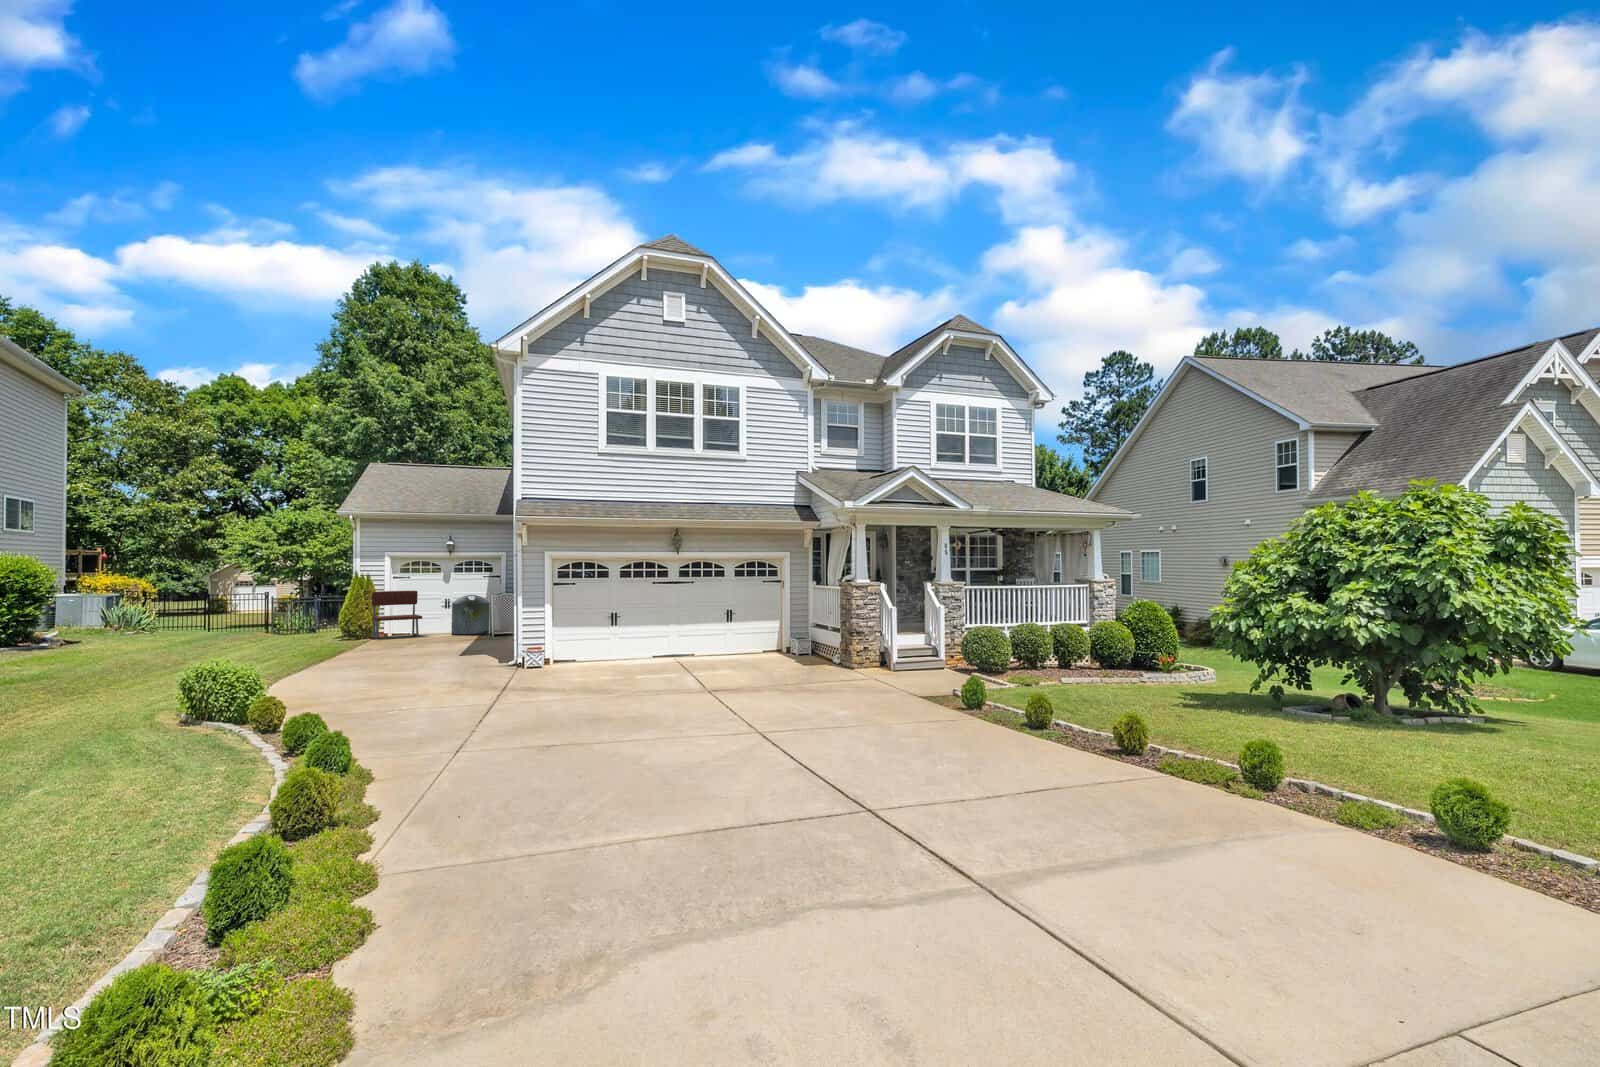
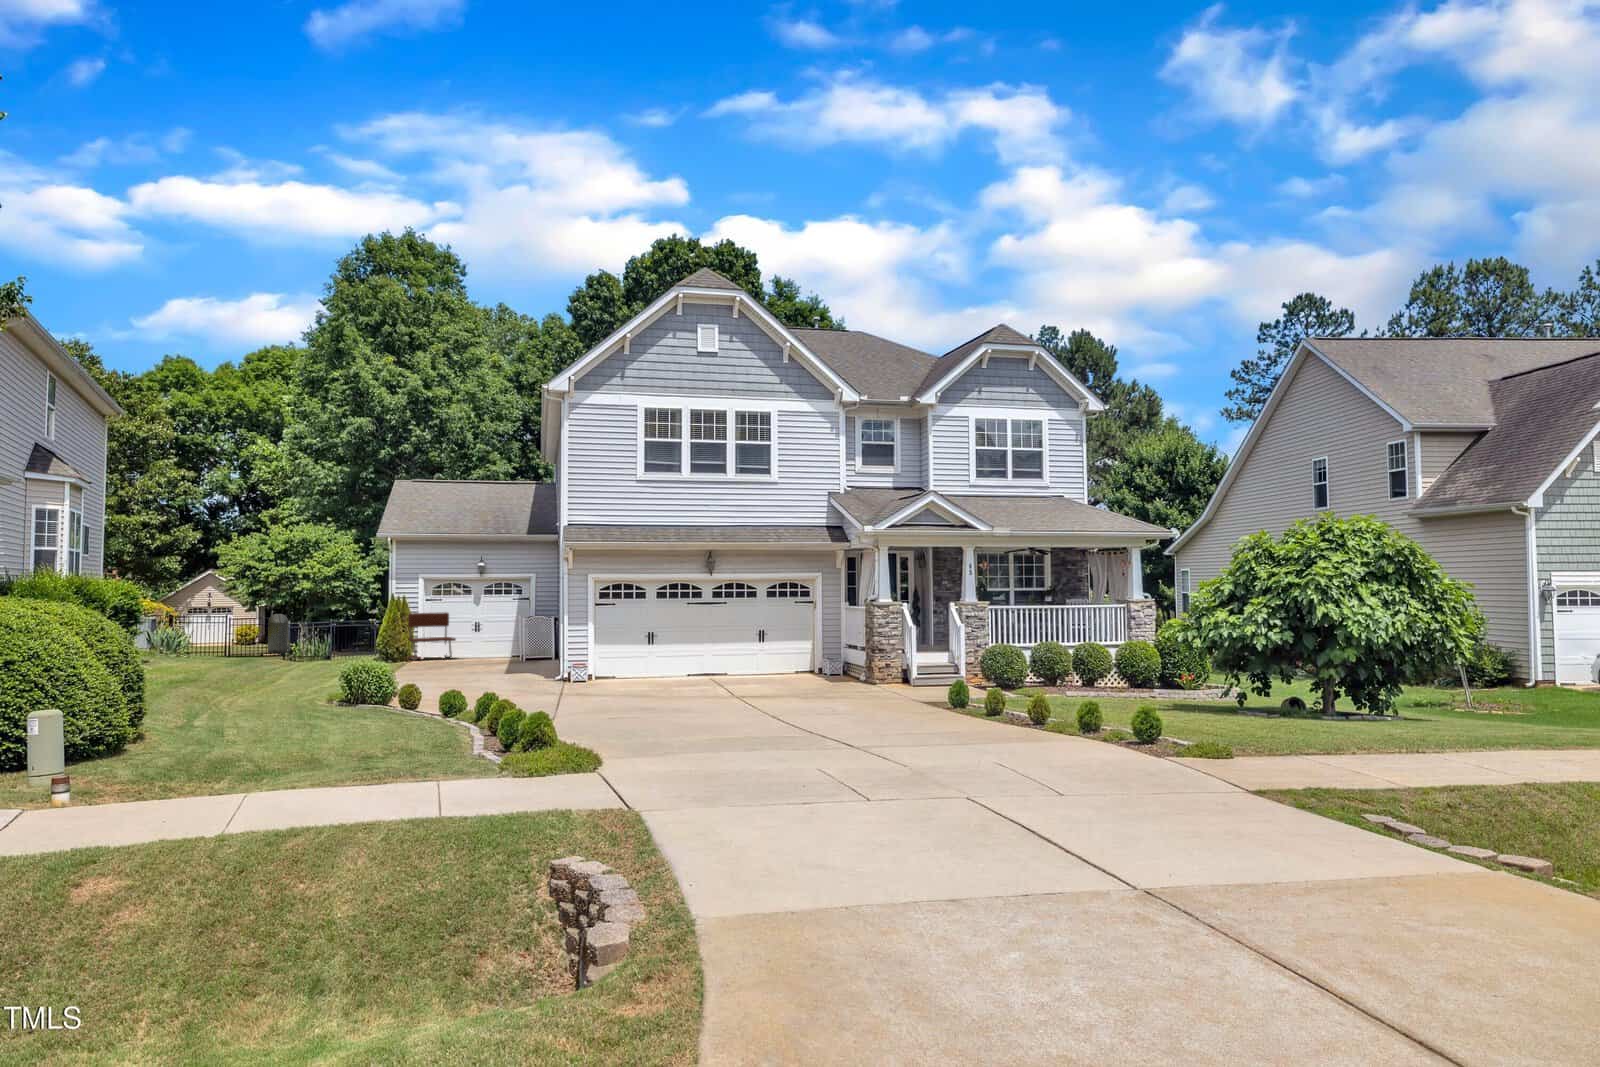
trash can: present [451,595,490,635] -> present [268,614,288,653]

